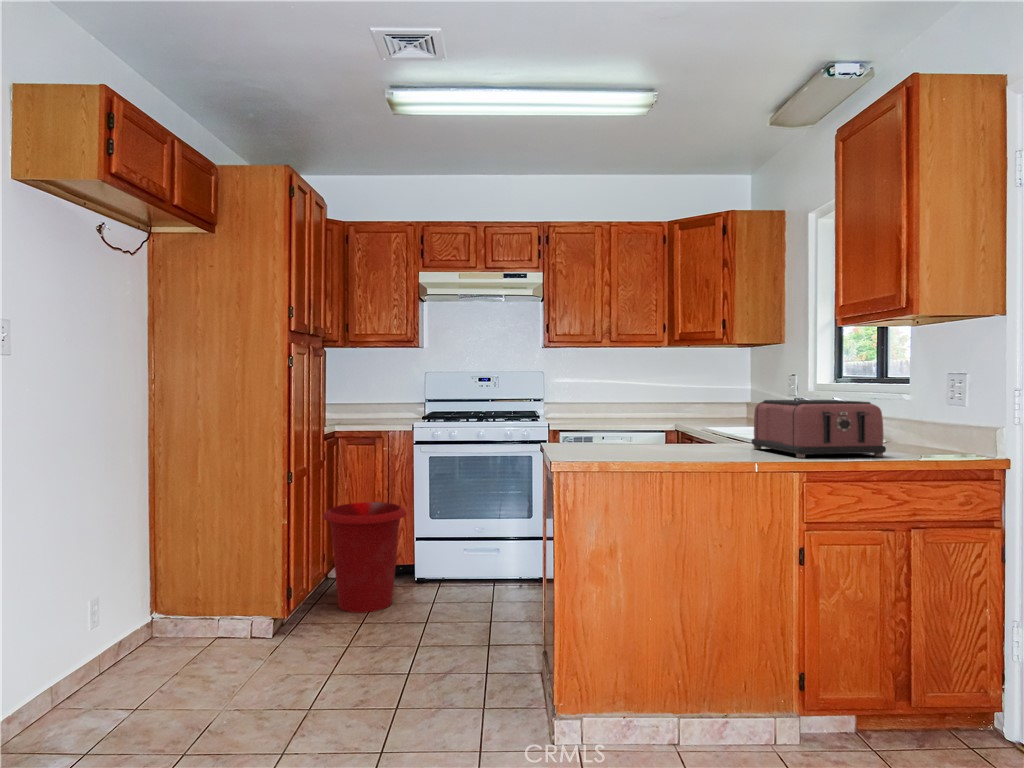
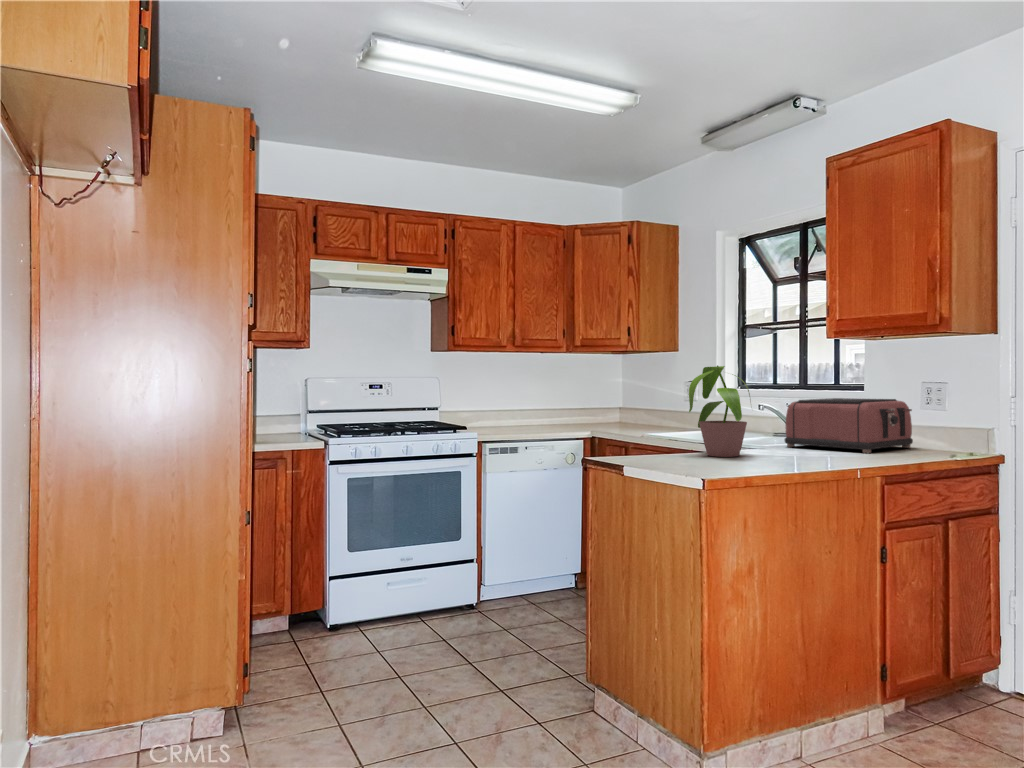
potted plant: none [605,364,684,452] -> present [689,365,750,457]
waste bin: present [323,502,407,613] -> none [237,540,347,687]

